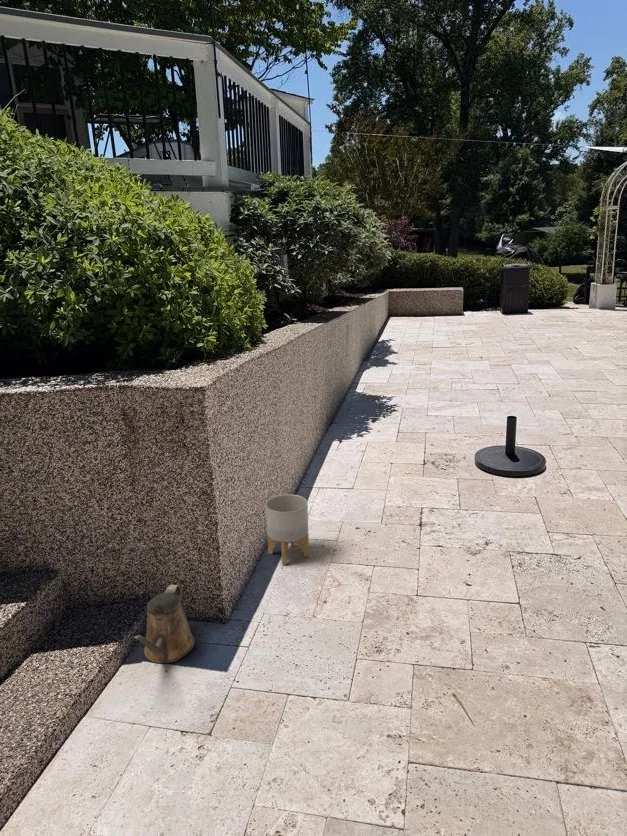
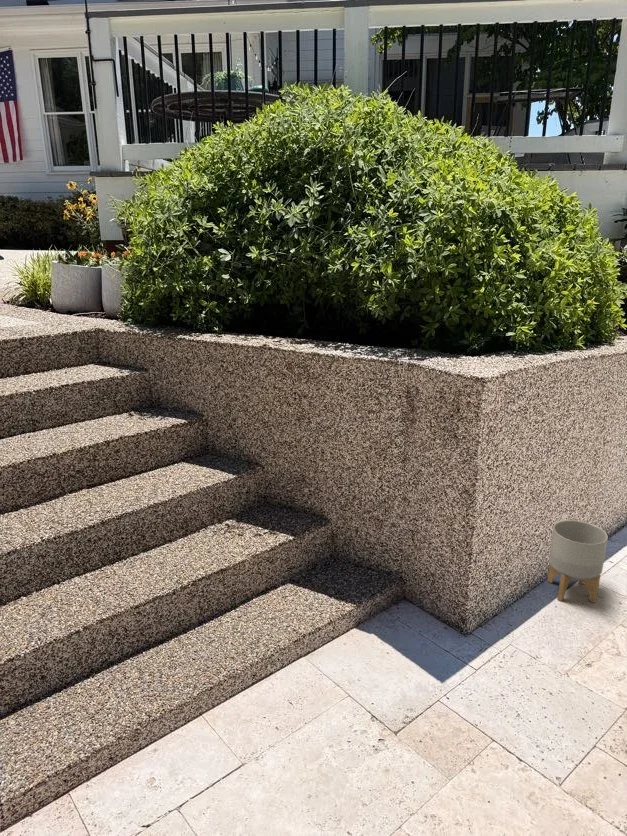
watering can: present [133,585,195,663] -> none [355,572,428,647]

